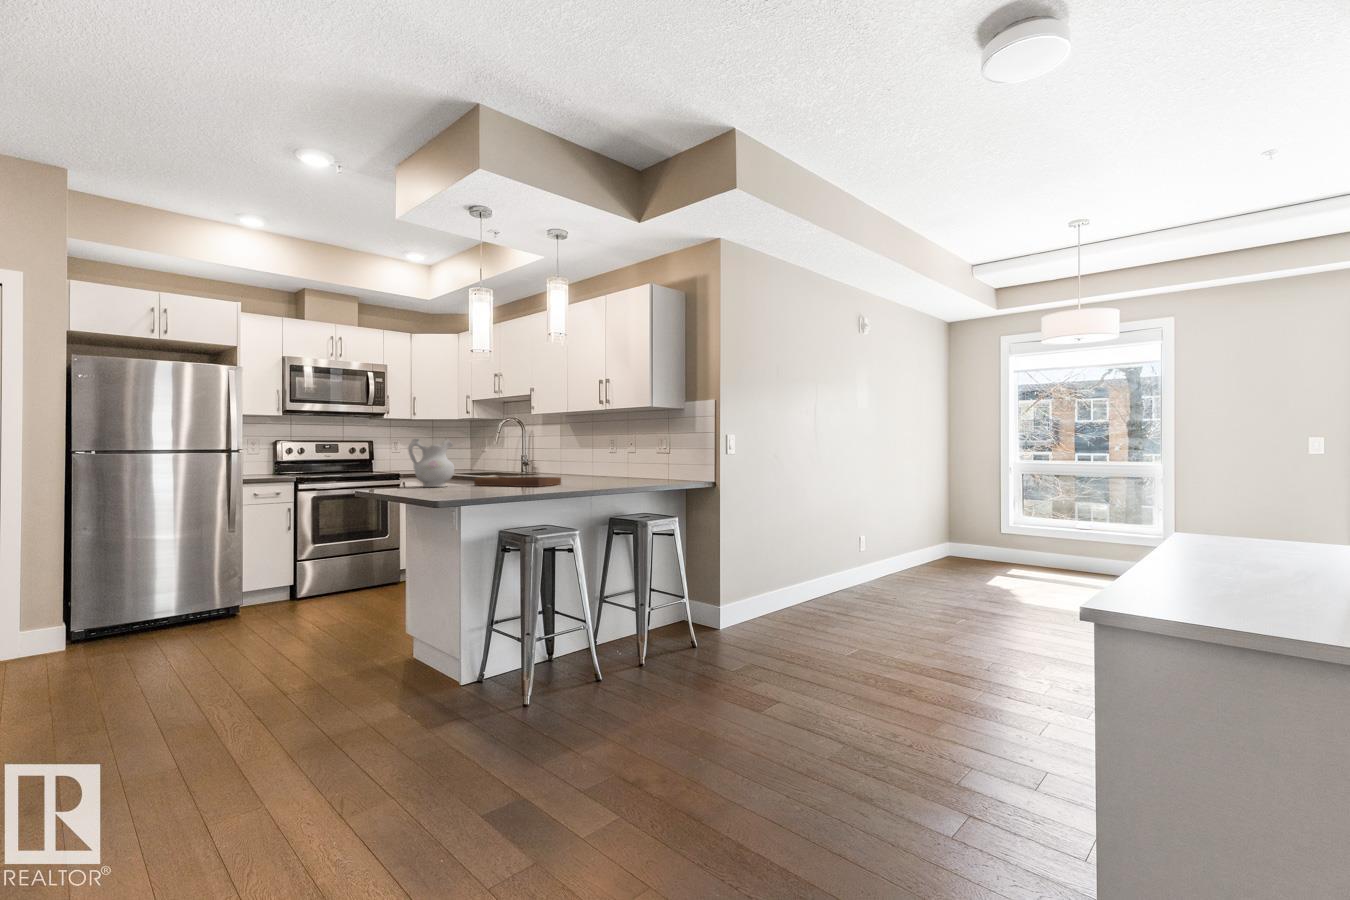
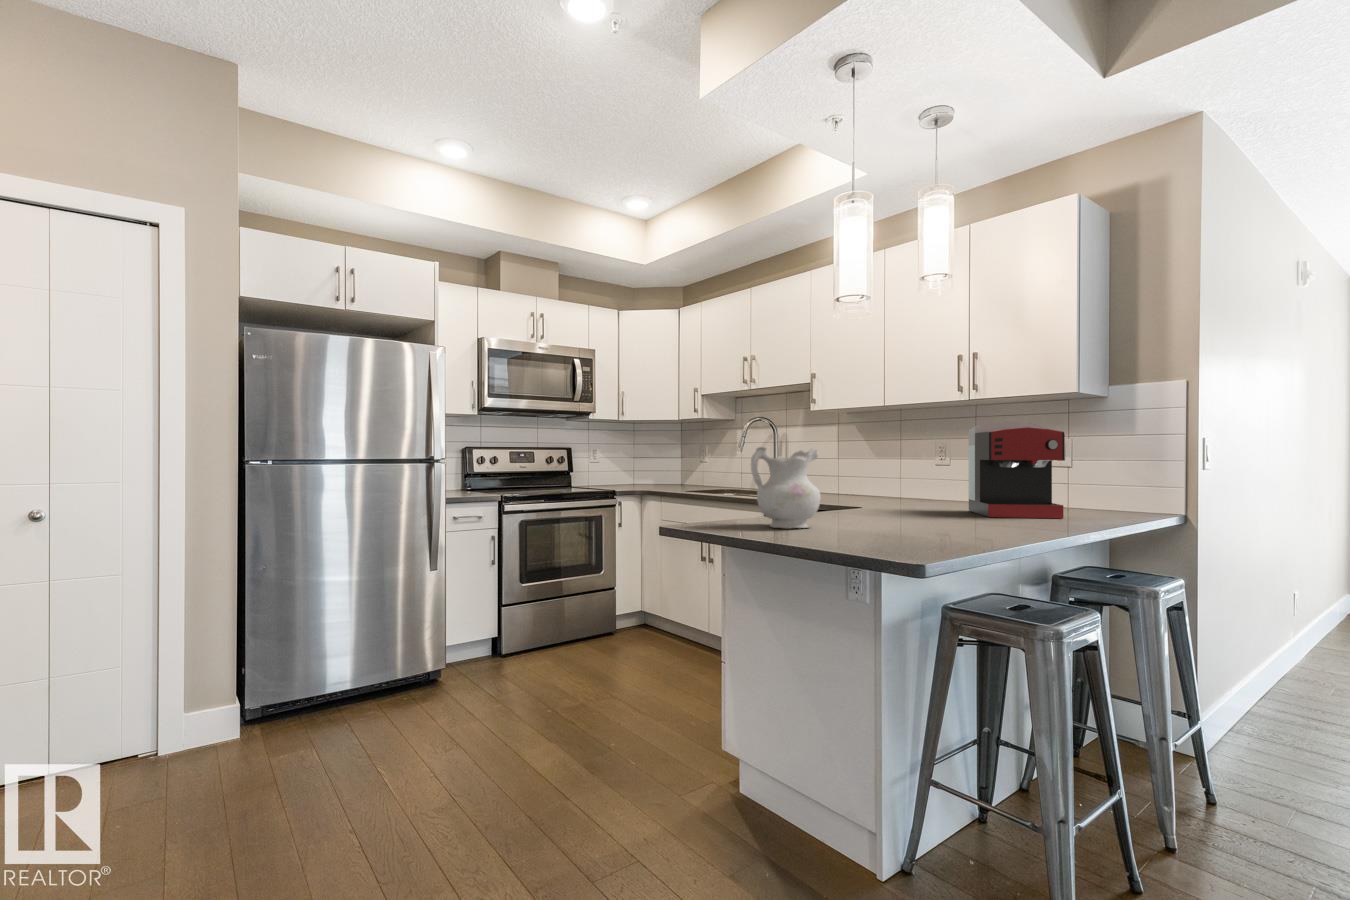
coffee maker: none [585,422,632,481] -> present [969,421,1065,518]
tray: present [474,459,561,487] -> none [847,482,993,533]

